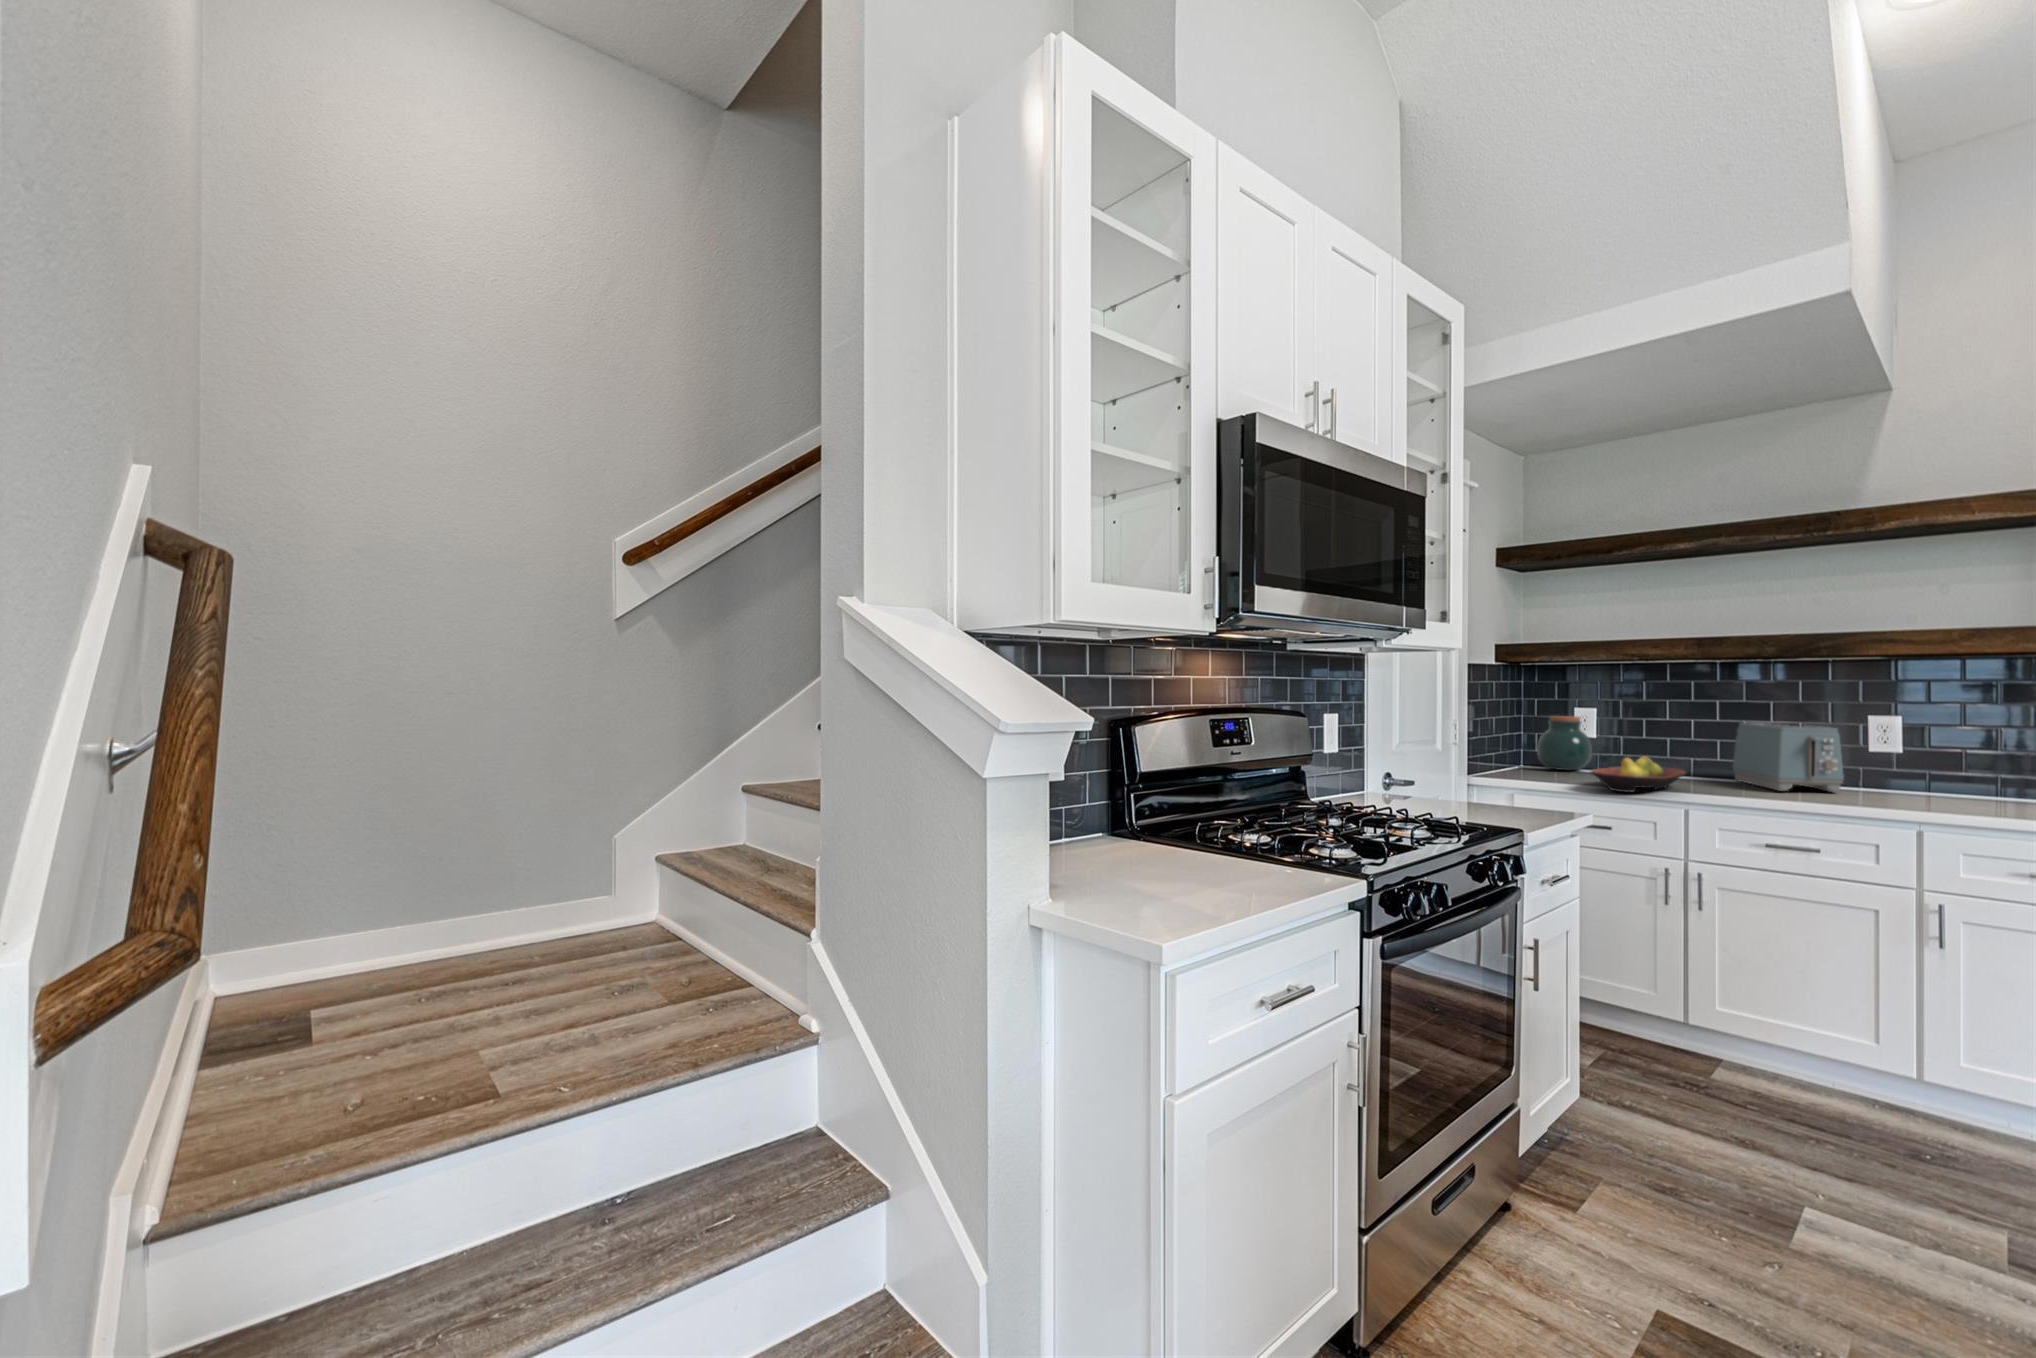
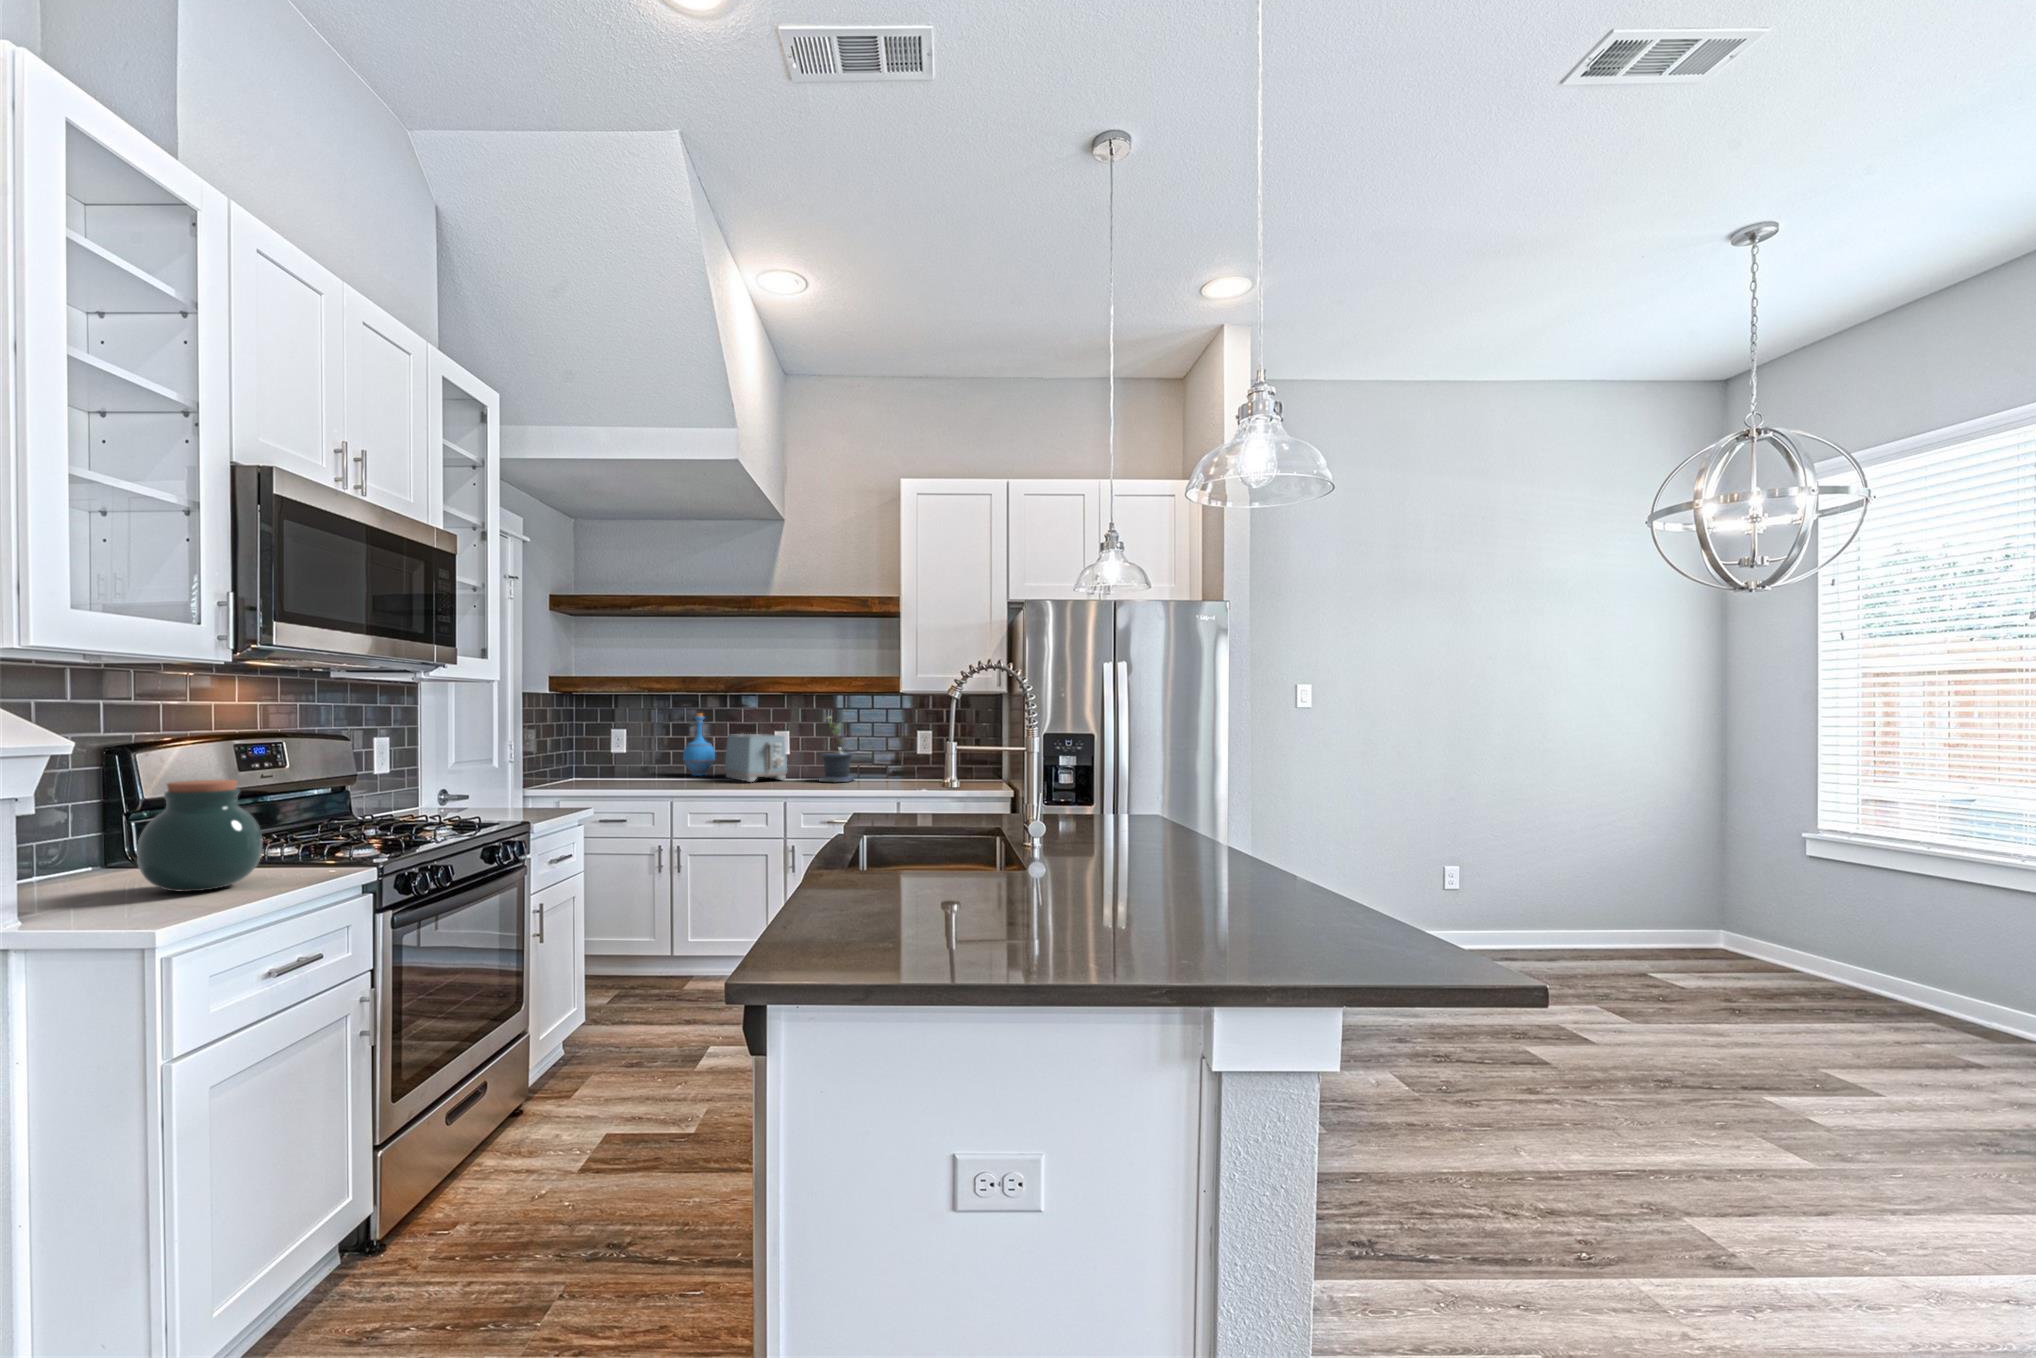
bottle: none [1667,692,1716,775] -> present [683,713,715,776]
potted plant: none [1883,702,1976,805] -> present [818,717,854,782]
jar: present [1537,716,1592,770] -> present [137,780,262,891]
fruit bowl: present [1590,756,1685,793] -> none [619,763,689,791]

